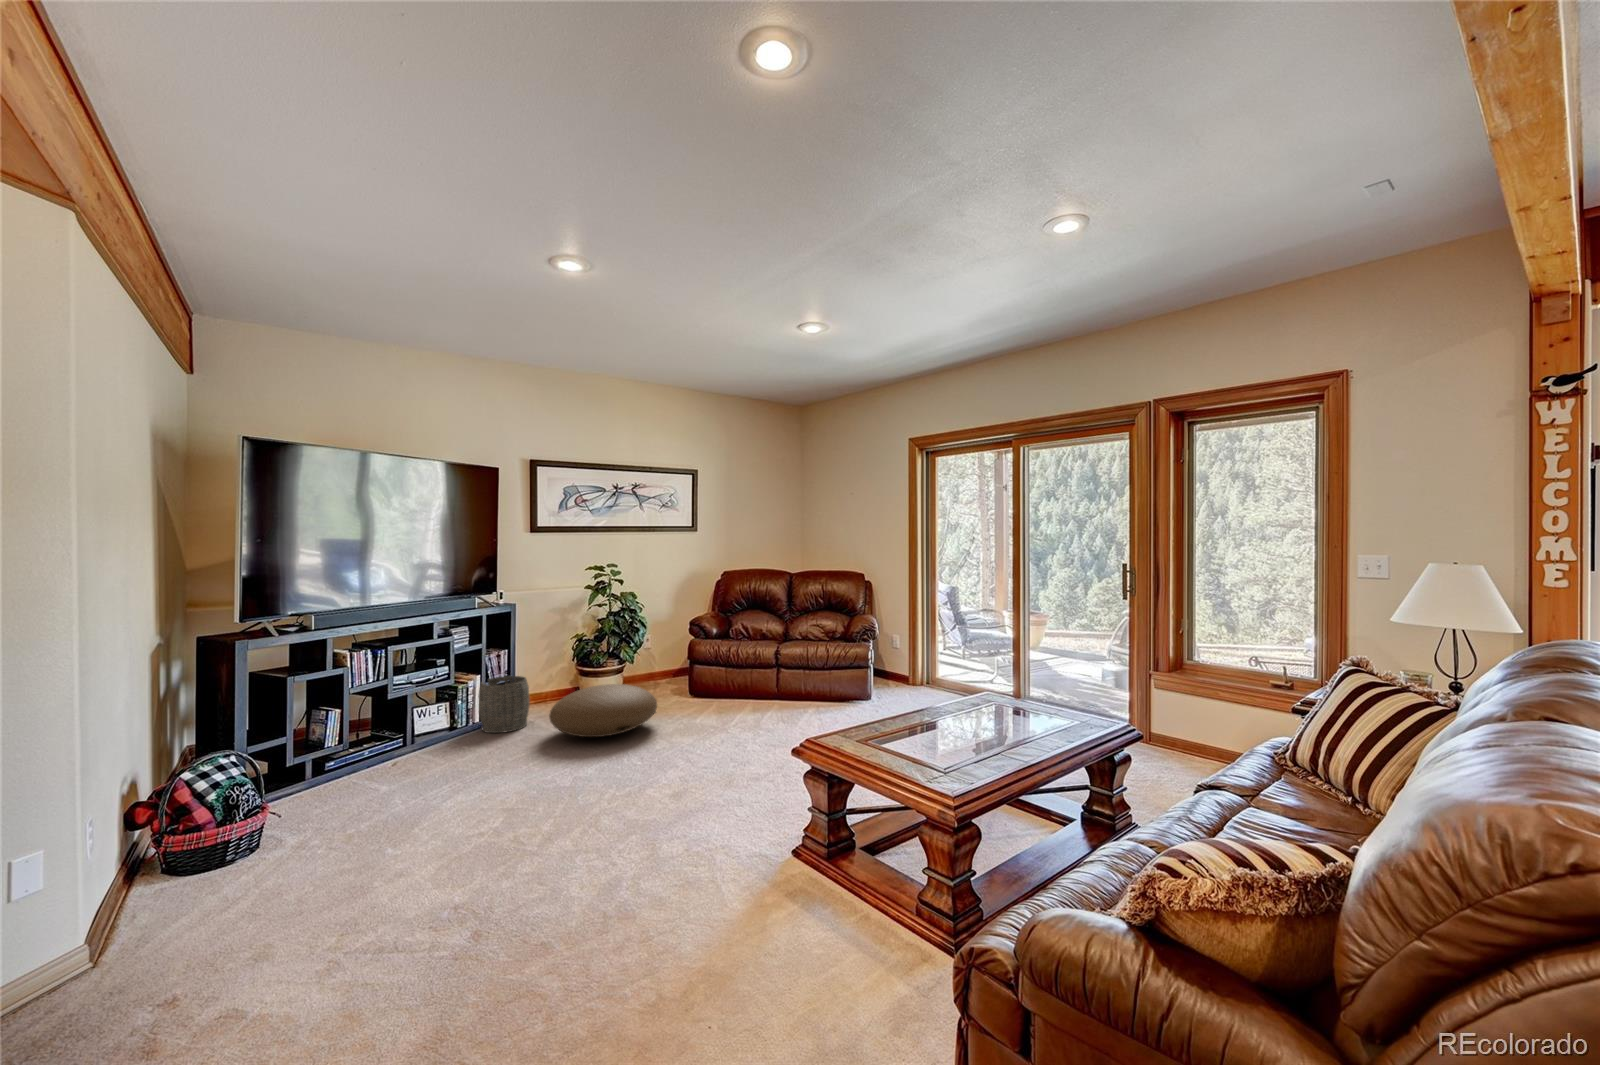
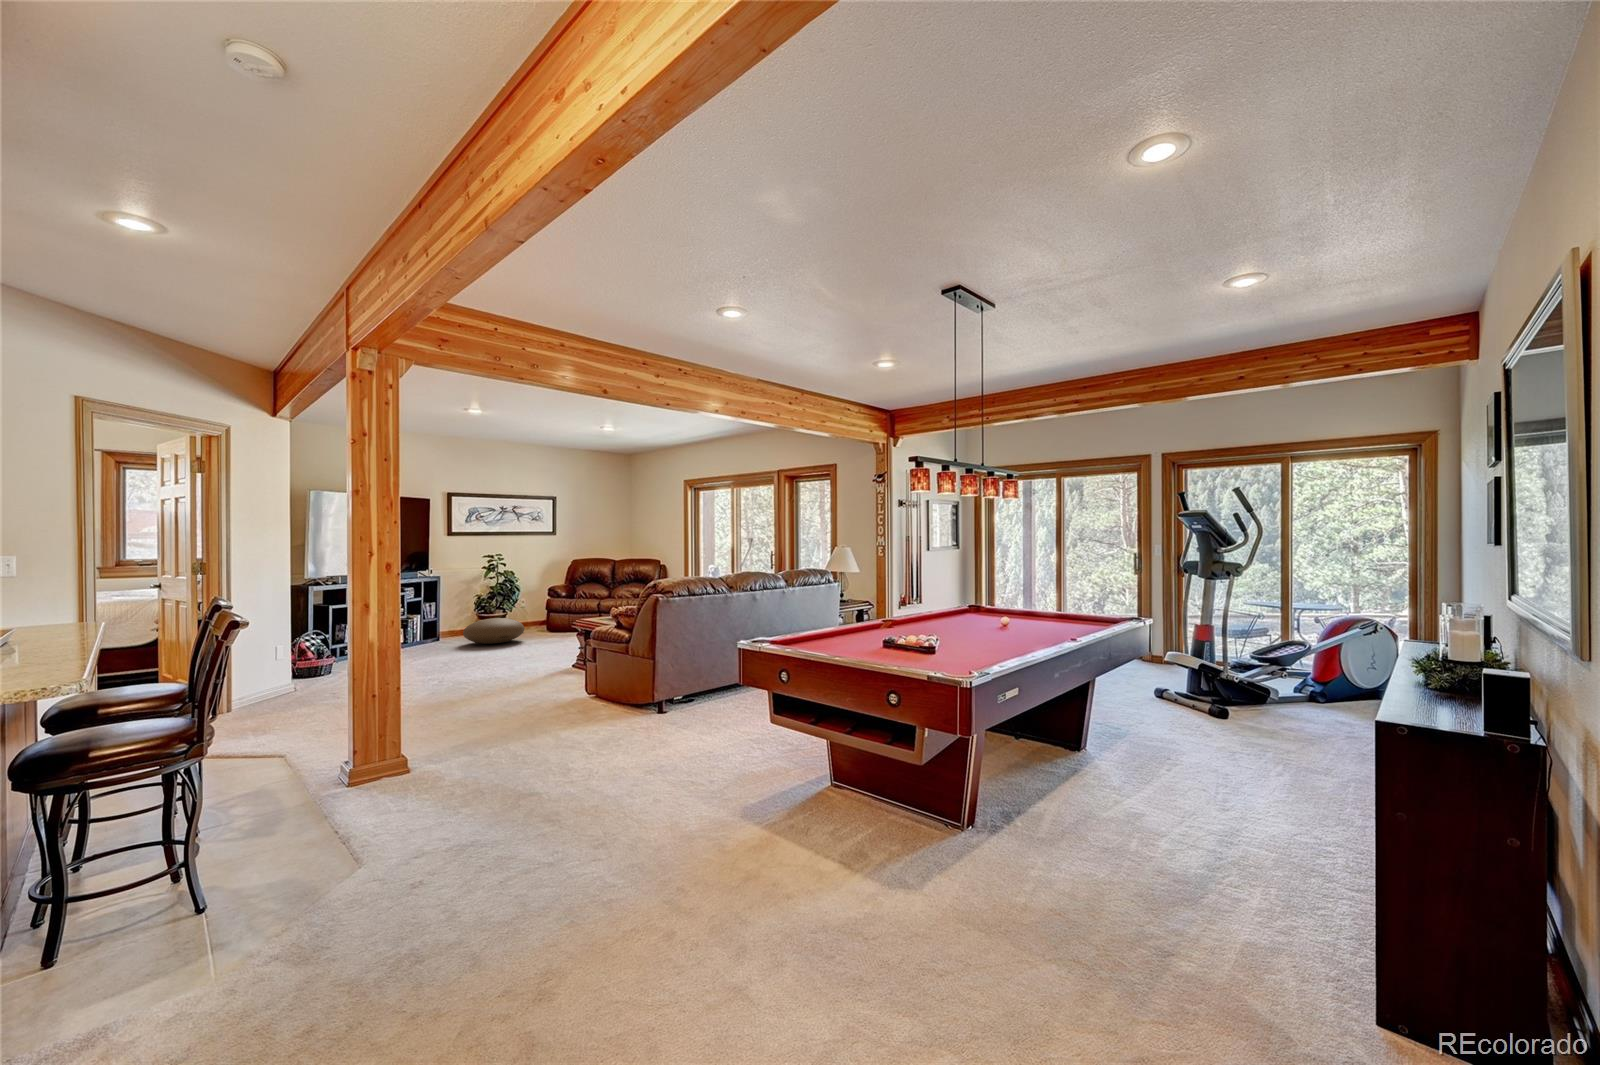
woven basket: present [479,676,530,733] -> none [421,616,450,645]

